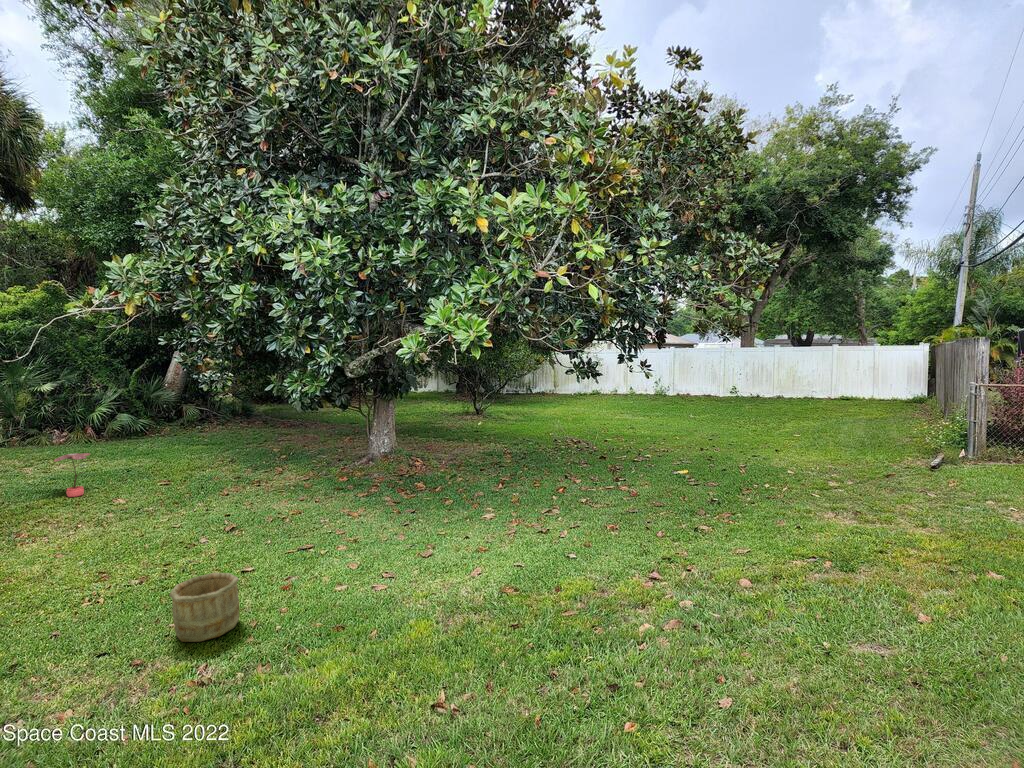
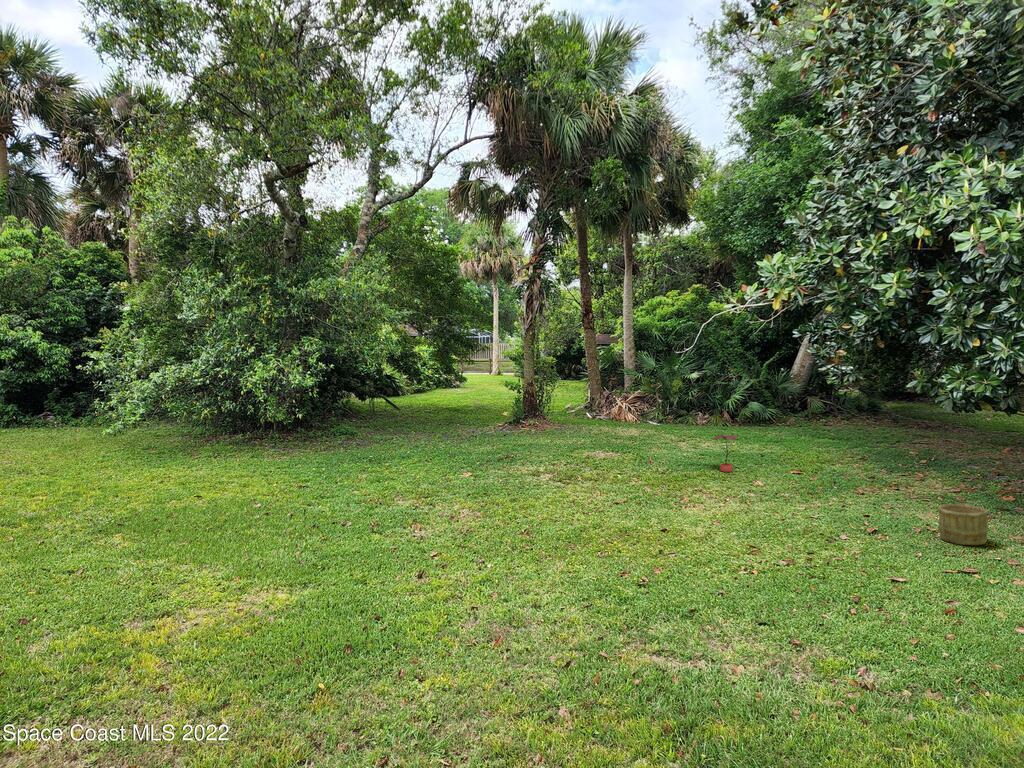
wooden bucket: present [169,573,239,642] -> present [938,504,989,545]

